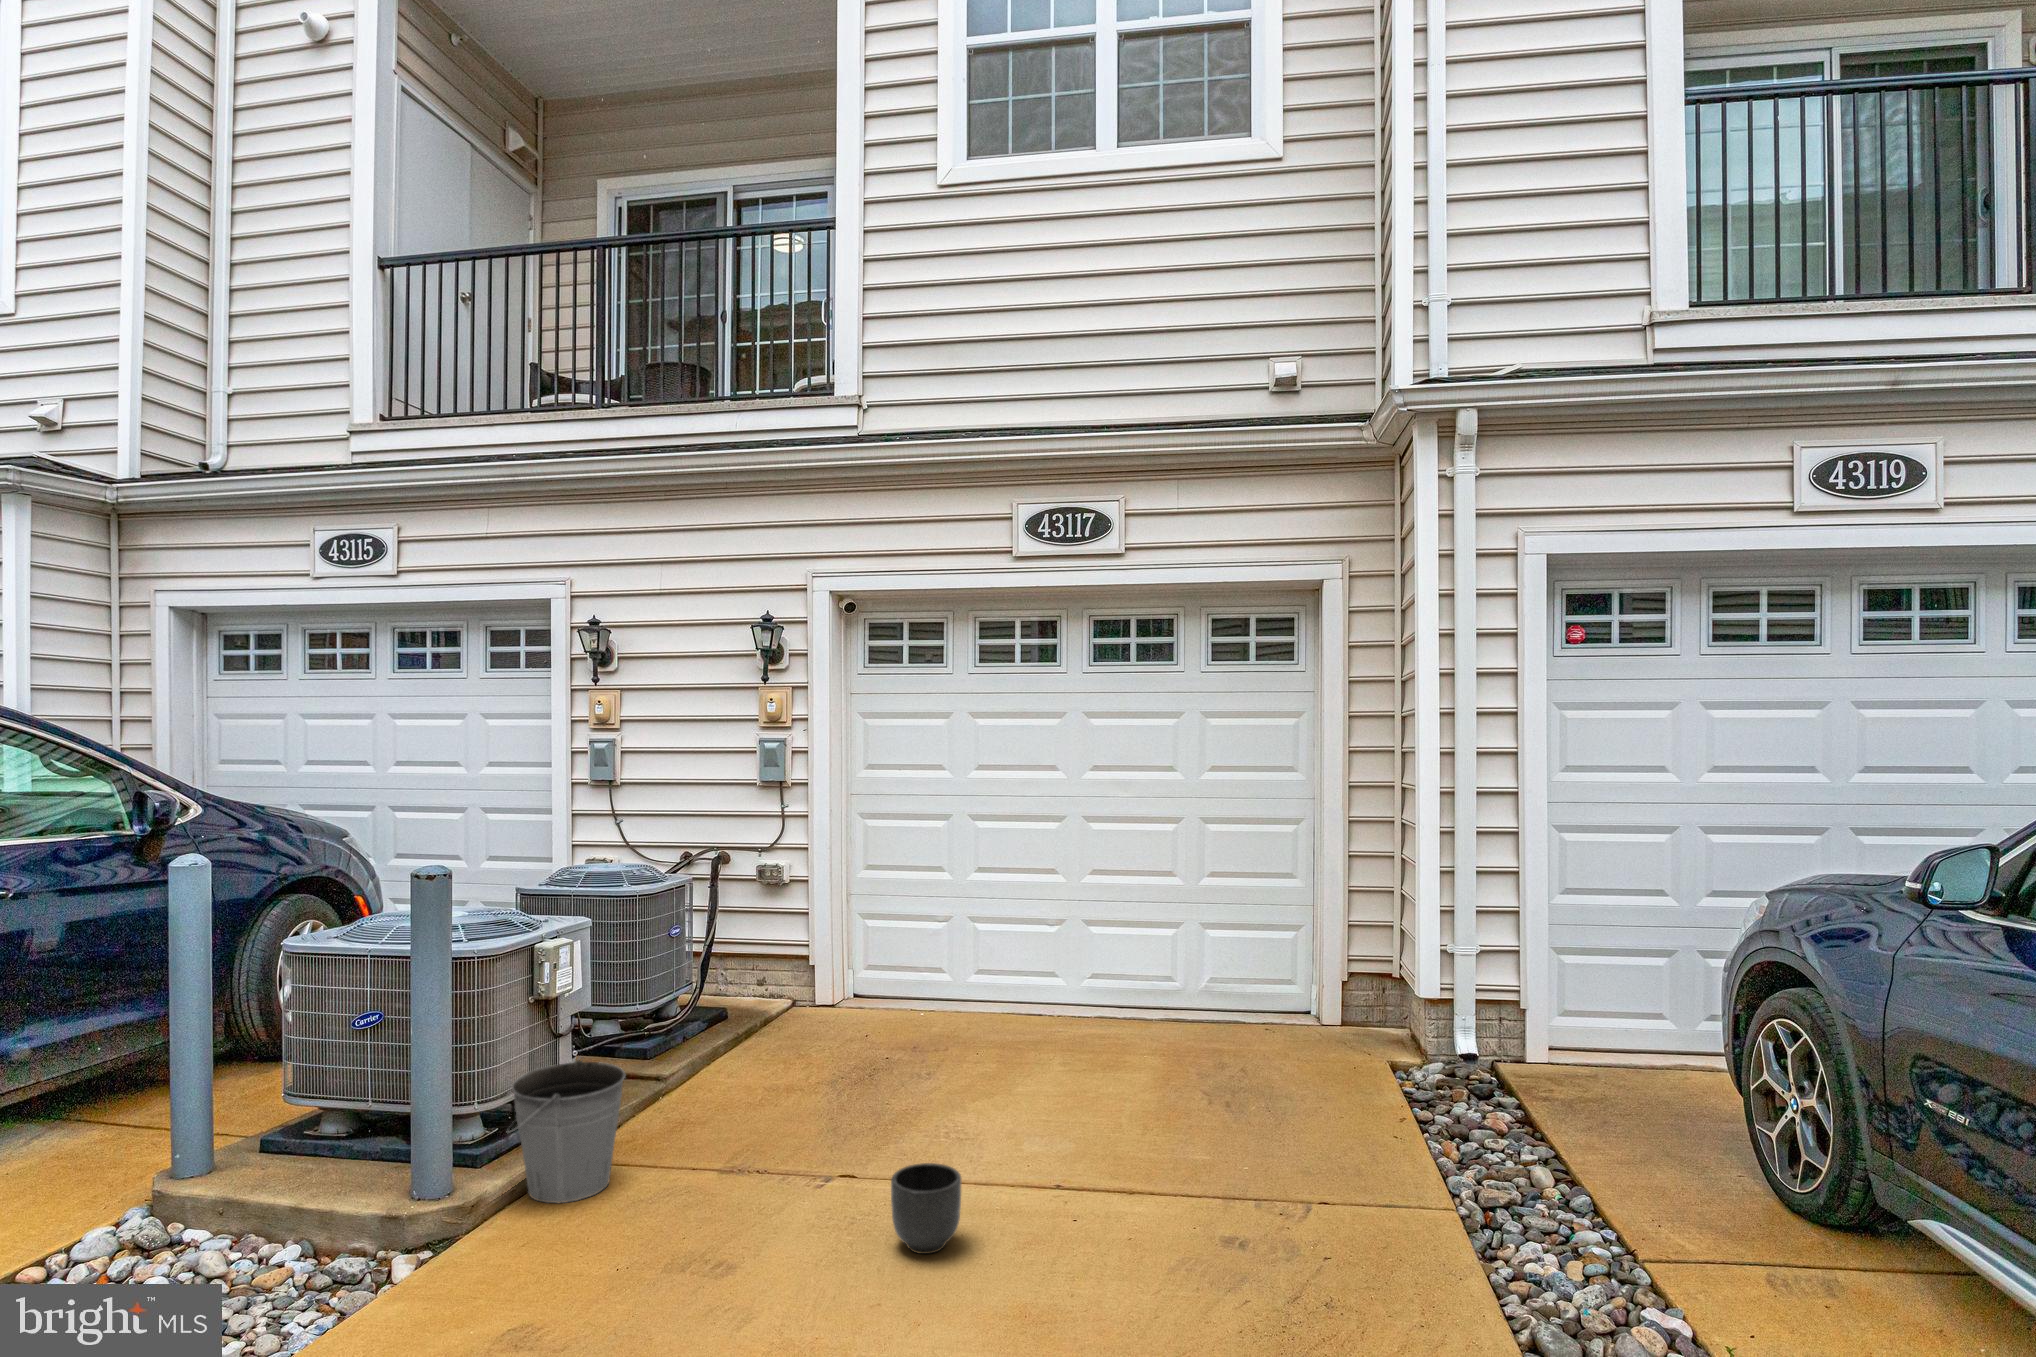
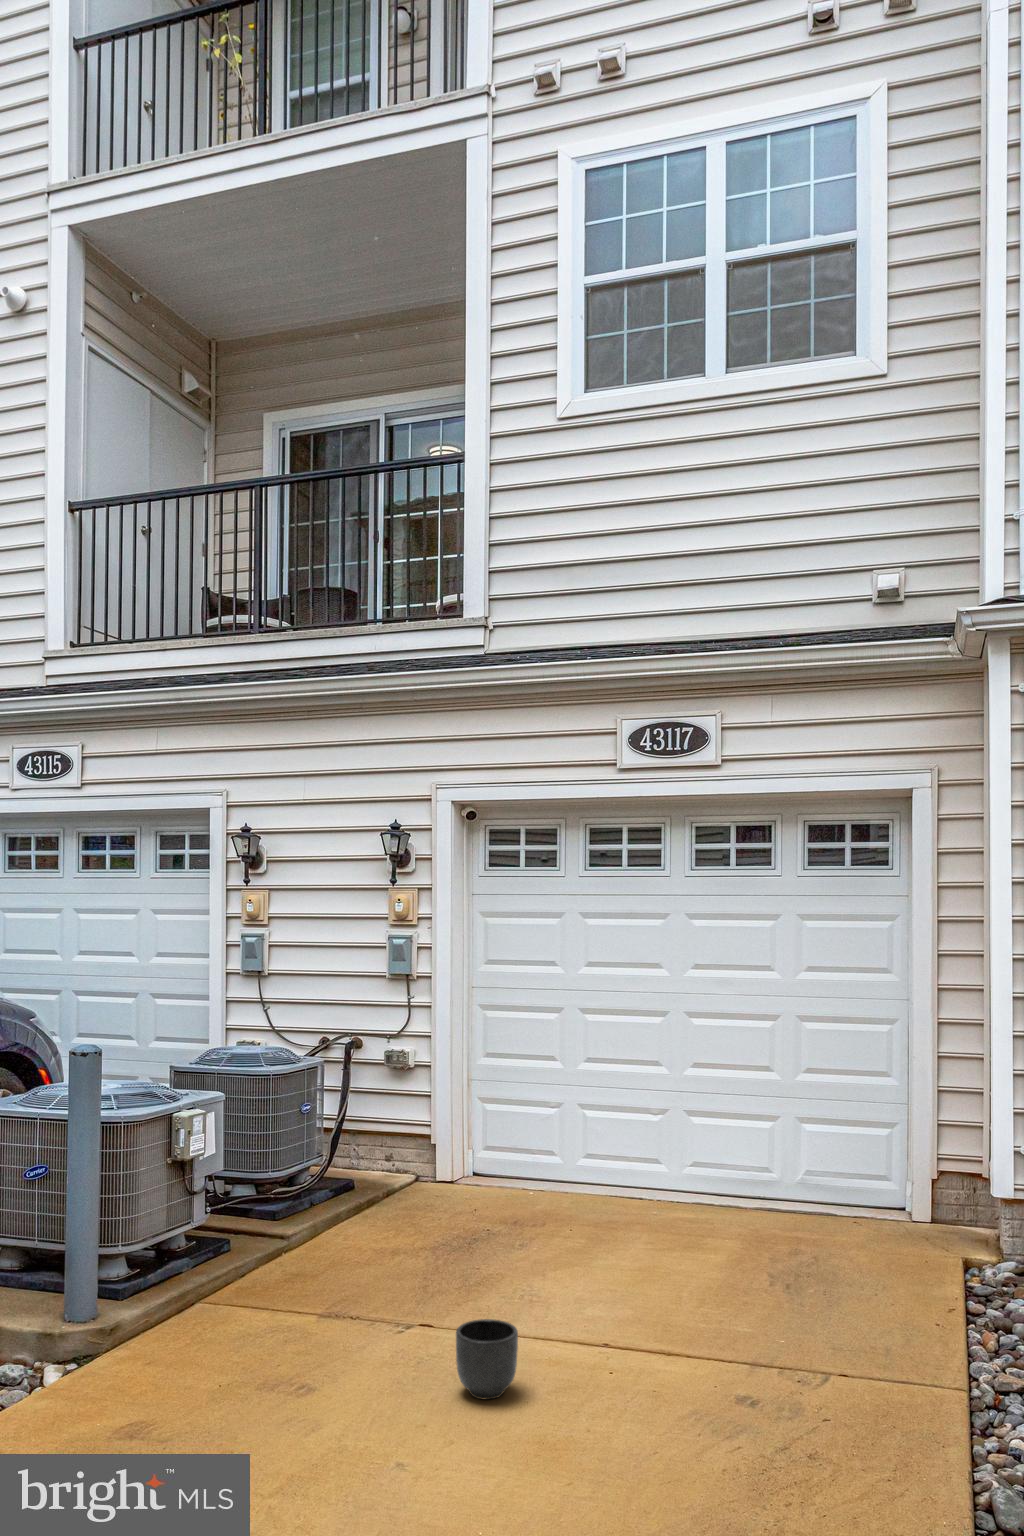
bucket: present [507,1057,625,1203] -> none [144,1212,243,1338]

